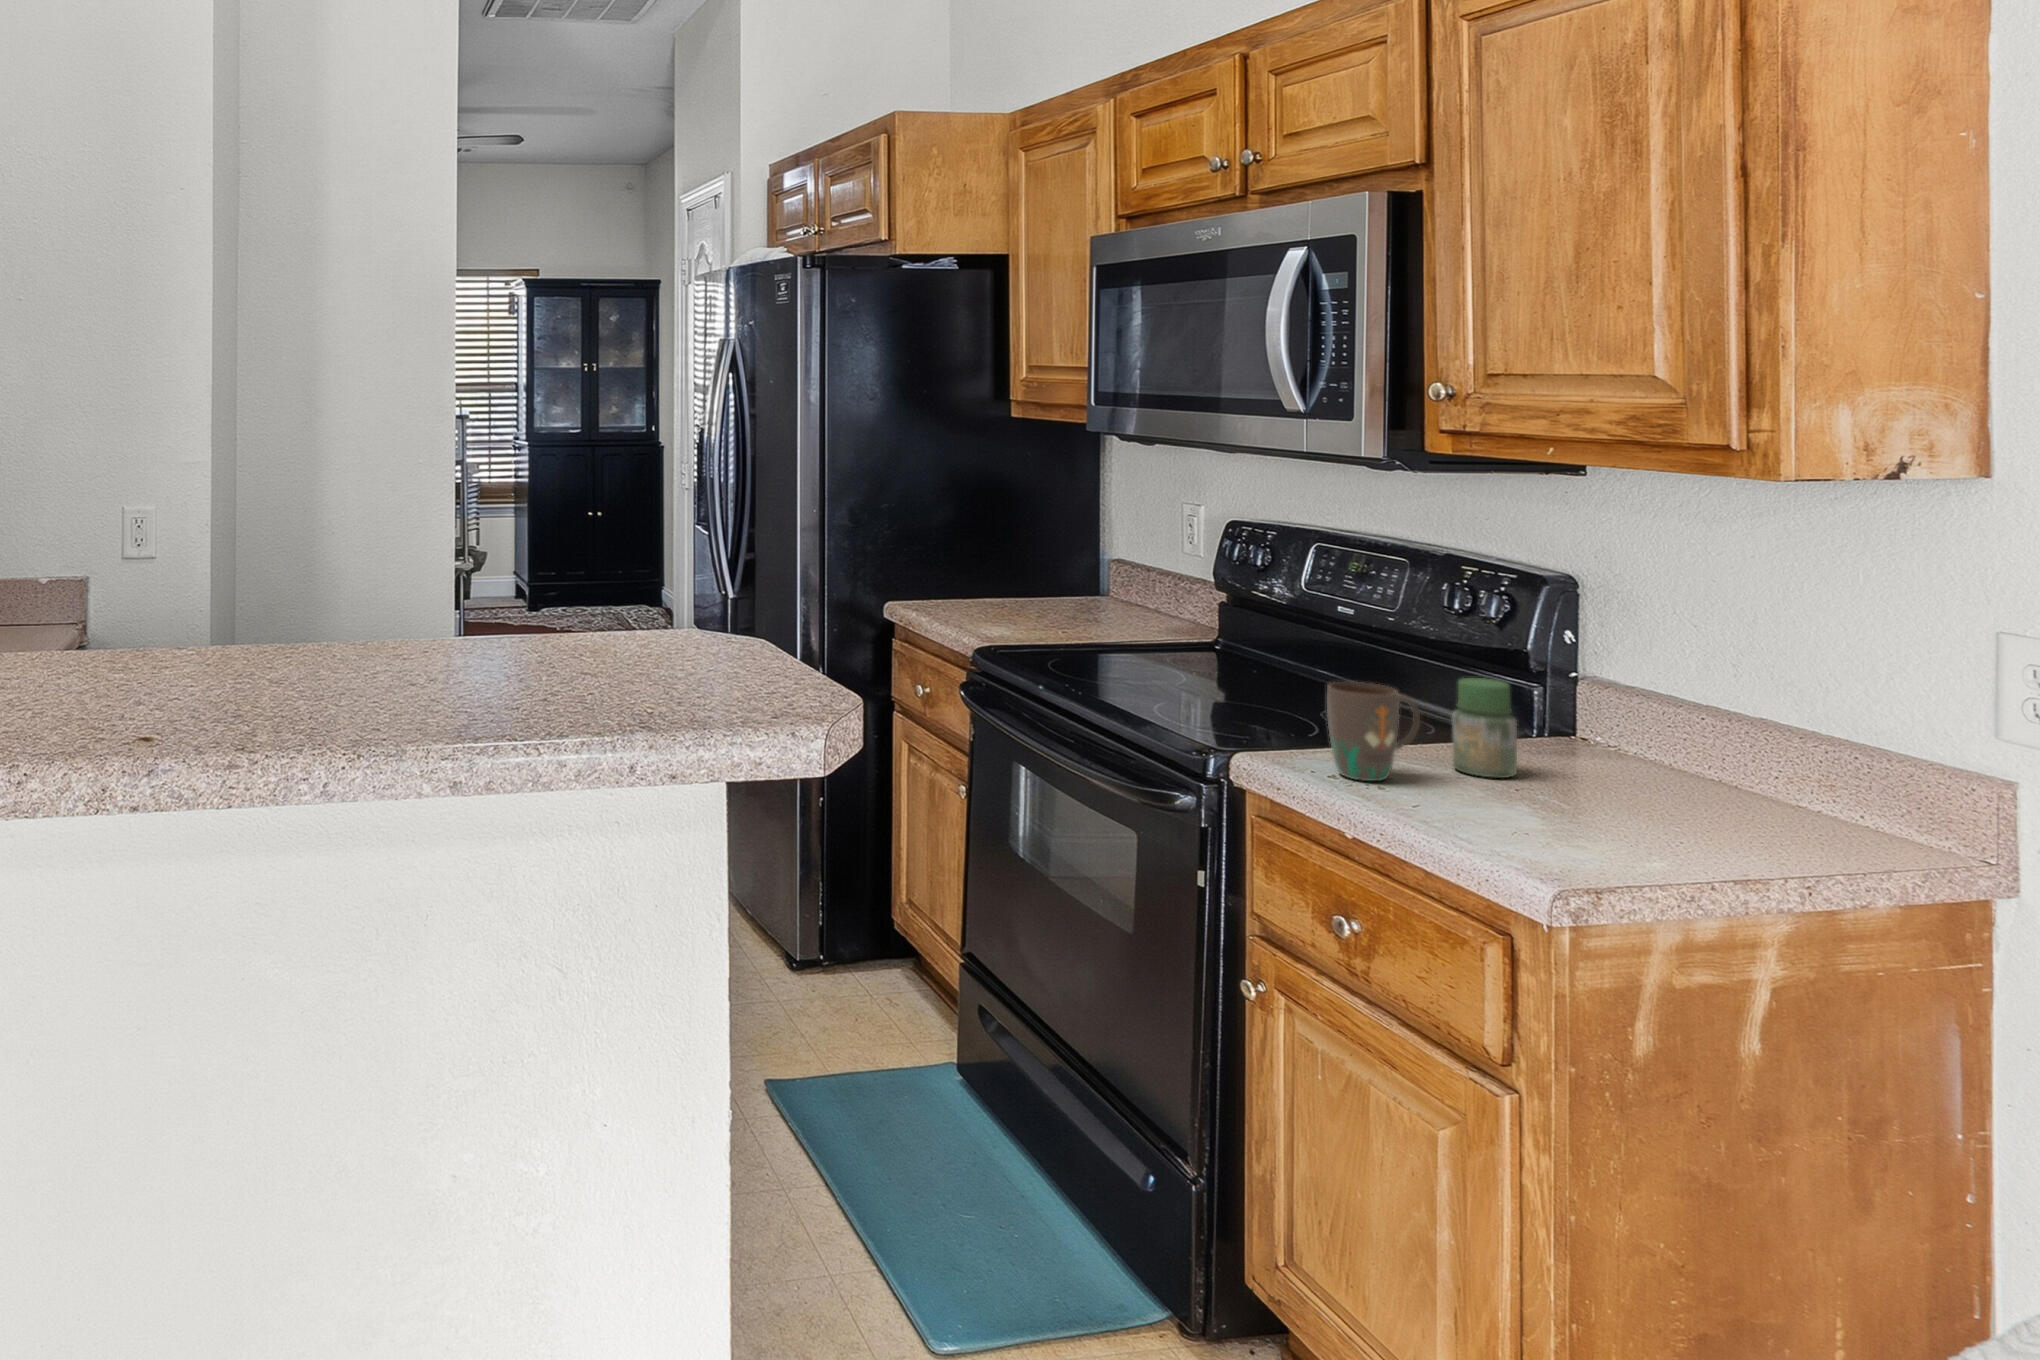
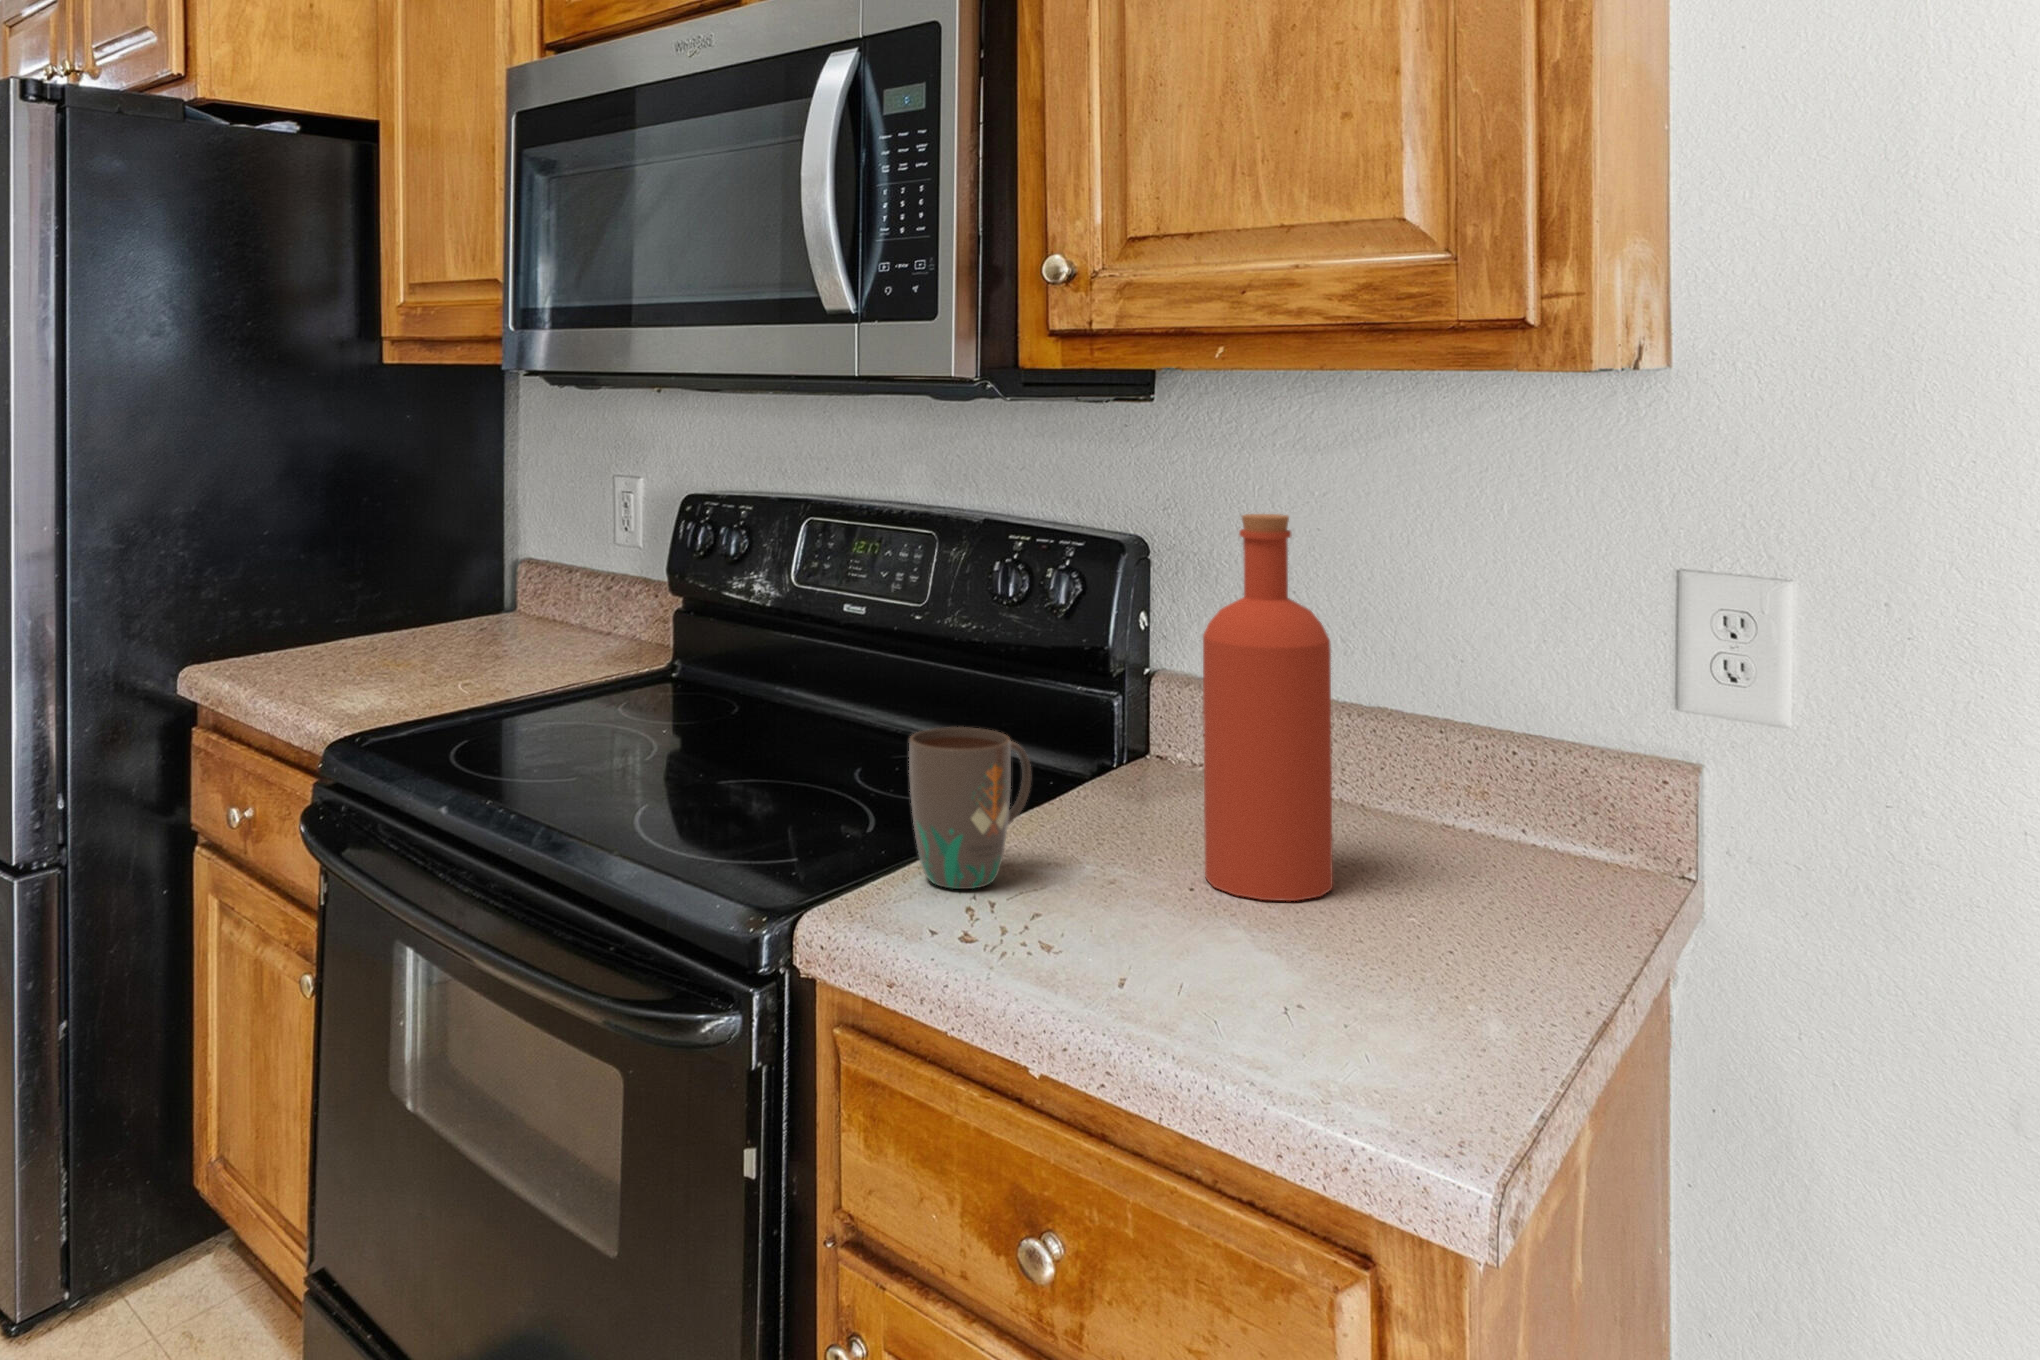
bottle: none [1545,562,1646,820] -> present [1203,514,1333,901]
jar: present [1452,678,1517,778] -> none [1060,699,1144,850]

